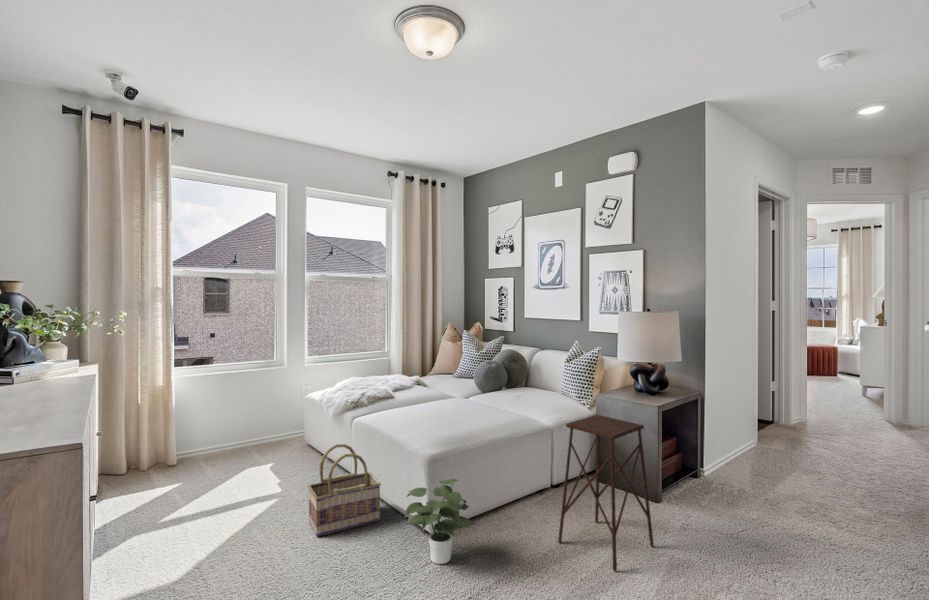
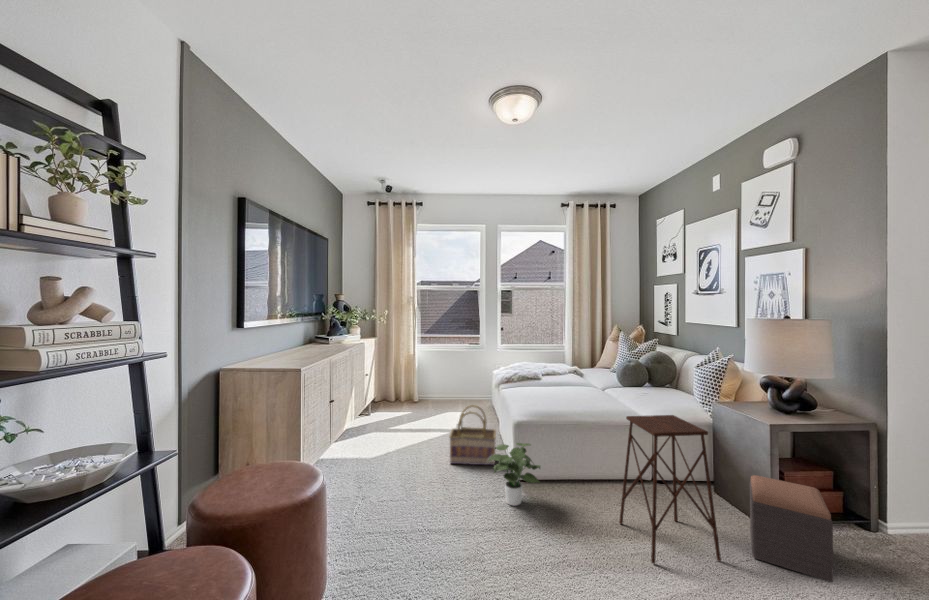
footstool: none [648,459,721,534] -> present [750,475,833,582]

